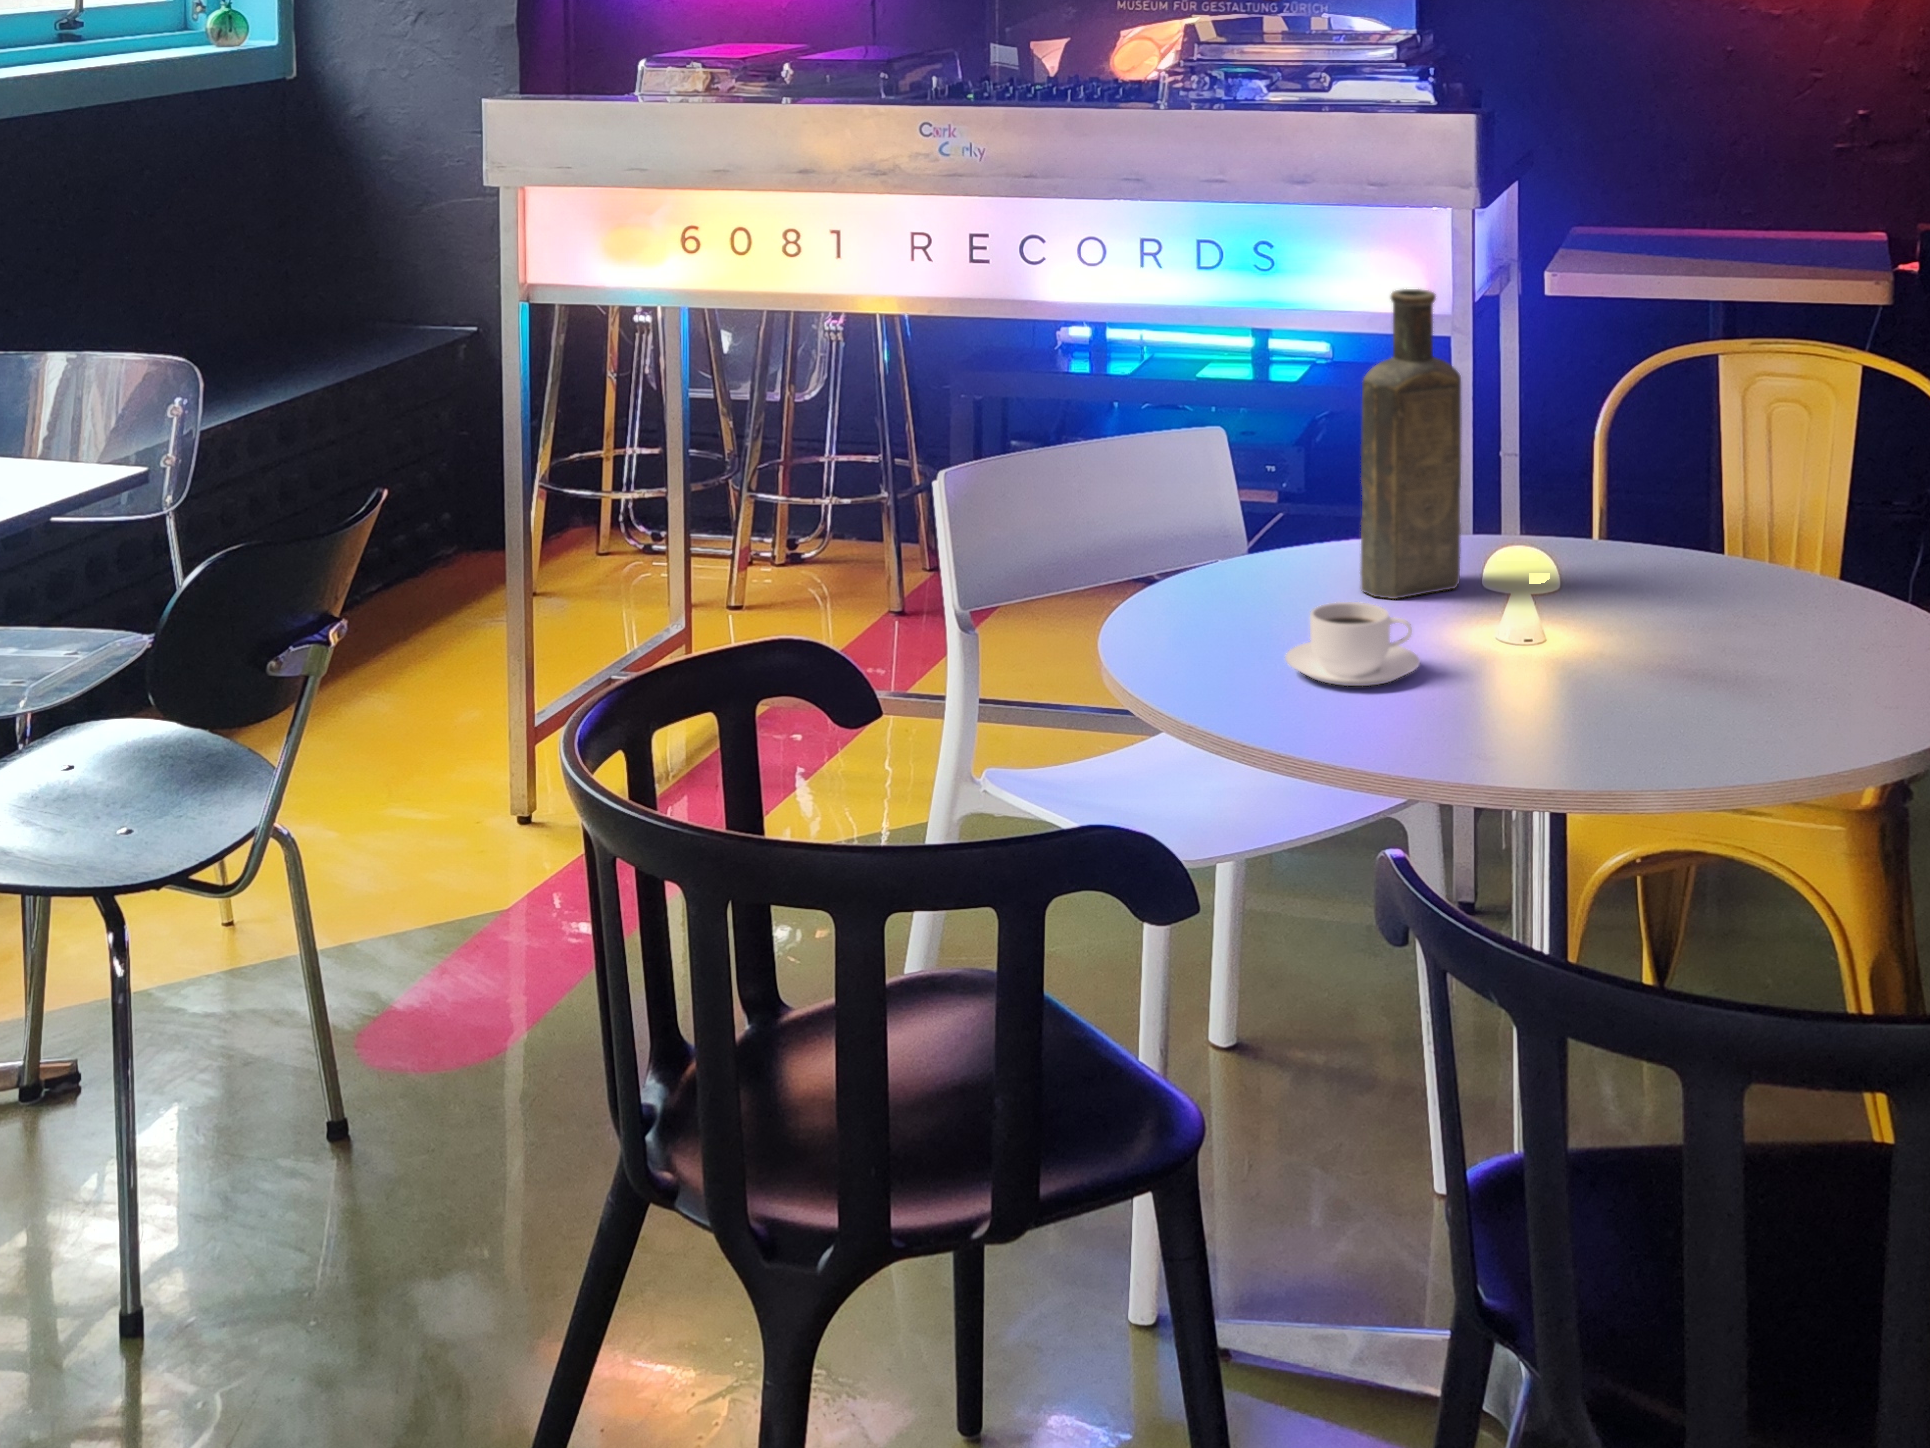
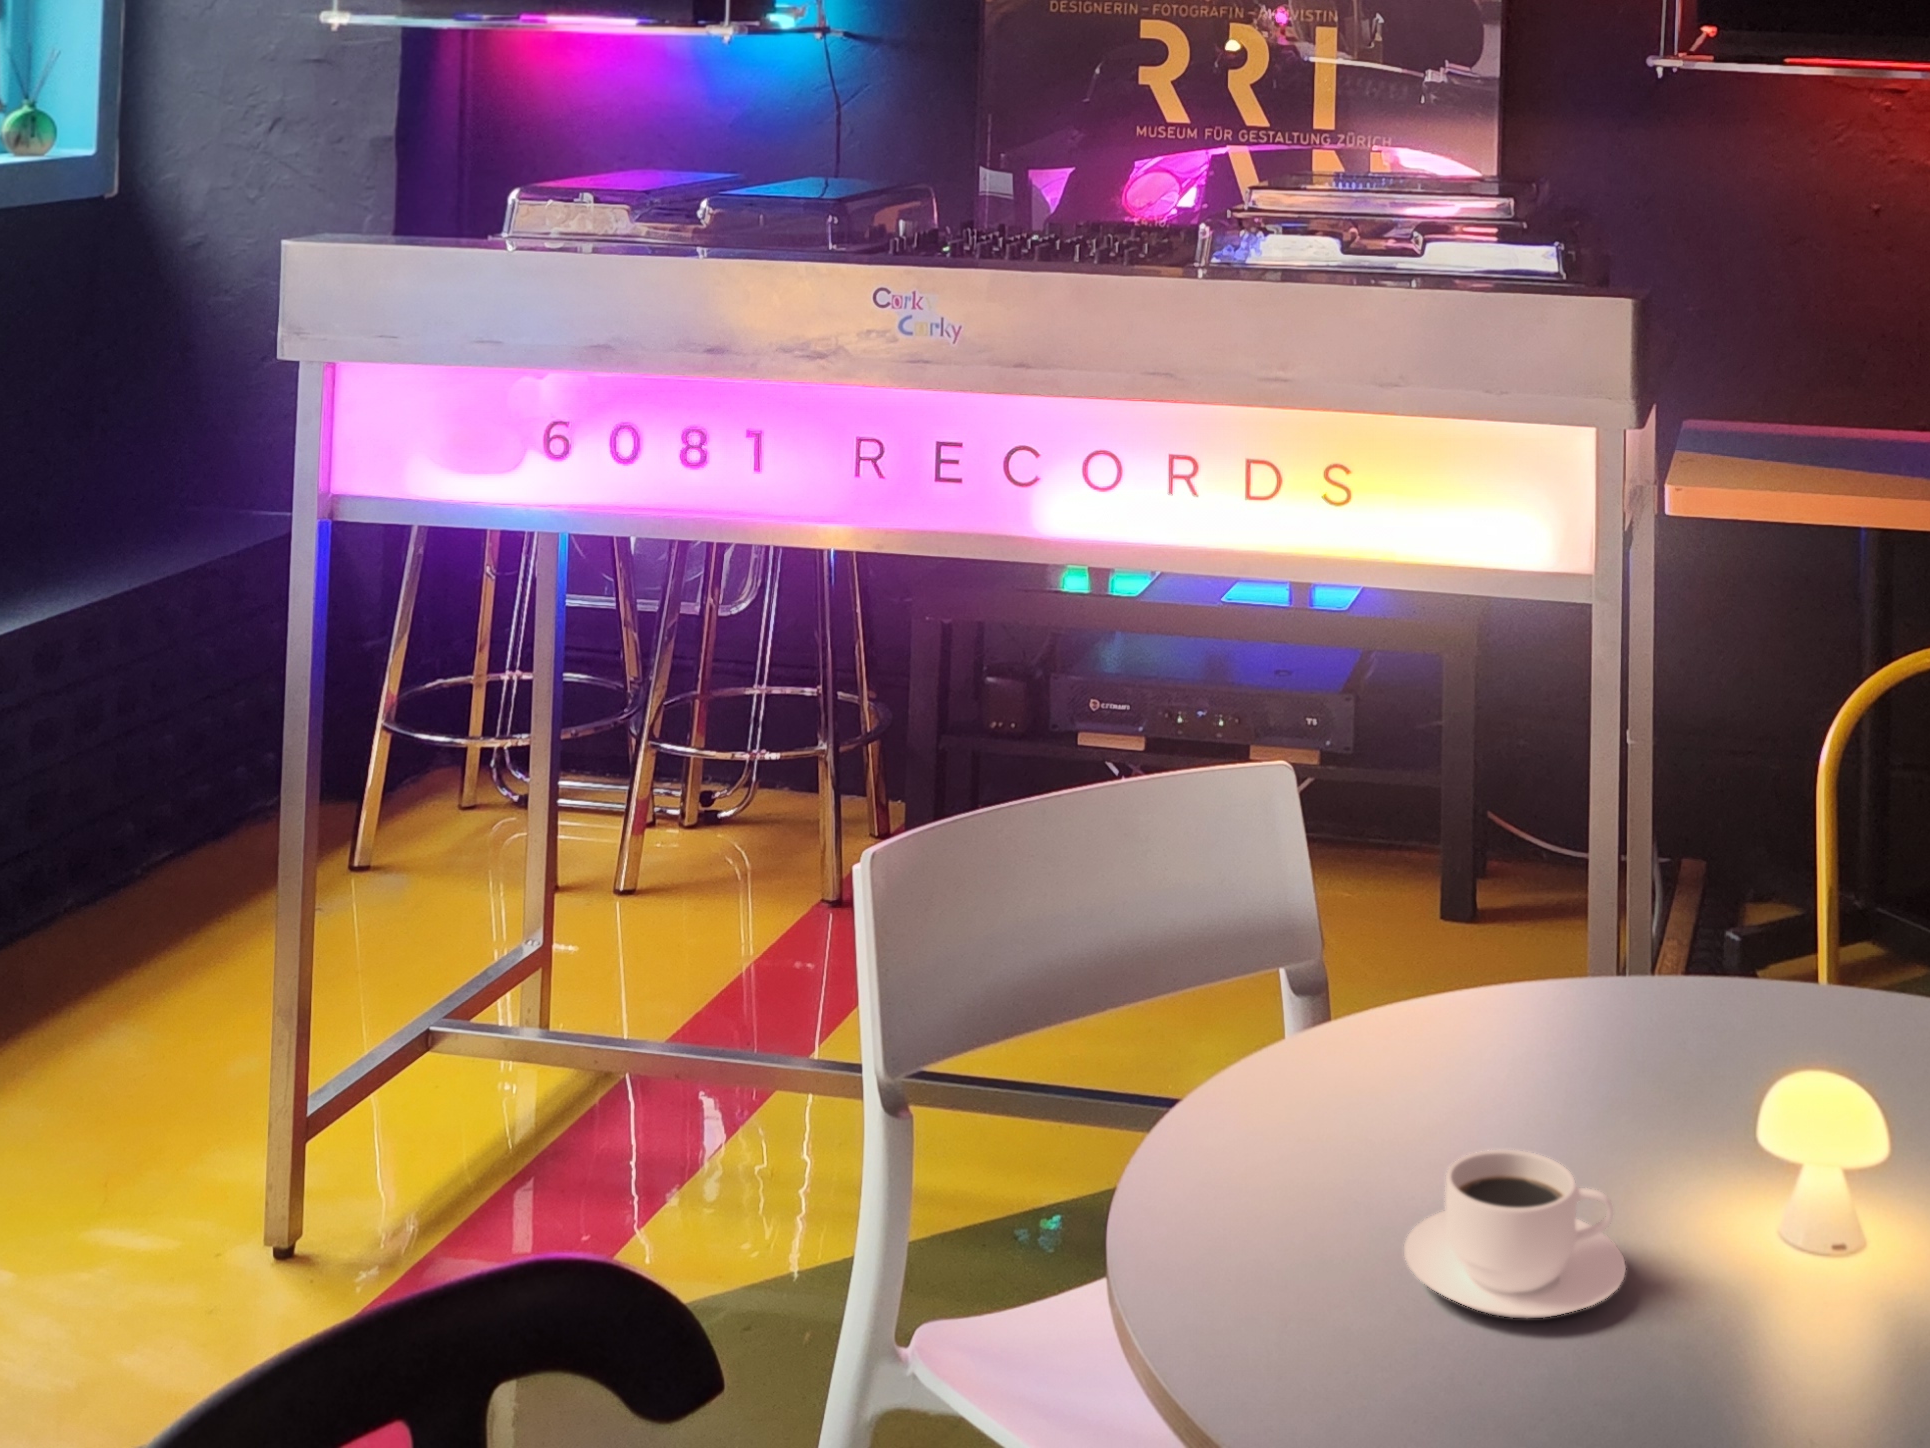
bottle: present [1360,289,1462,599] -> none [1461,602,1658,1096]

